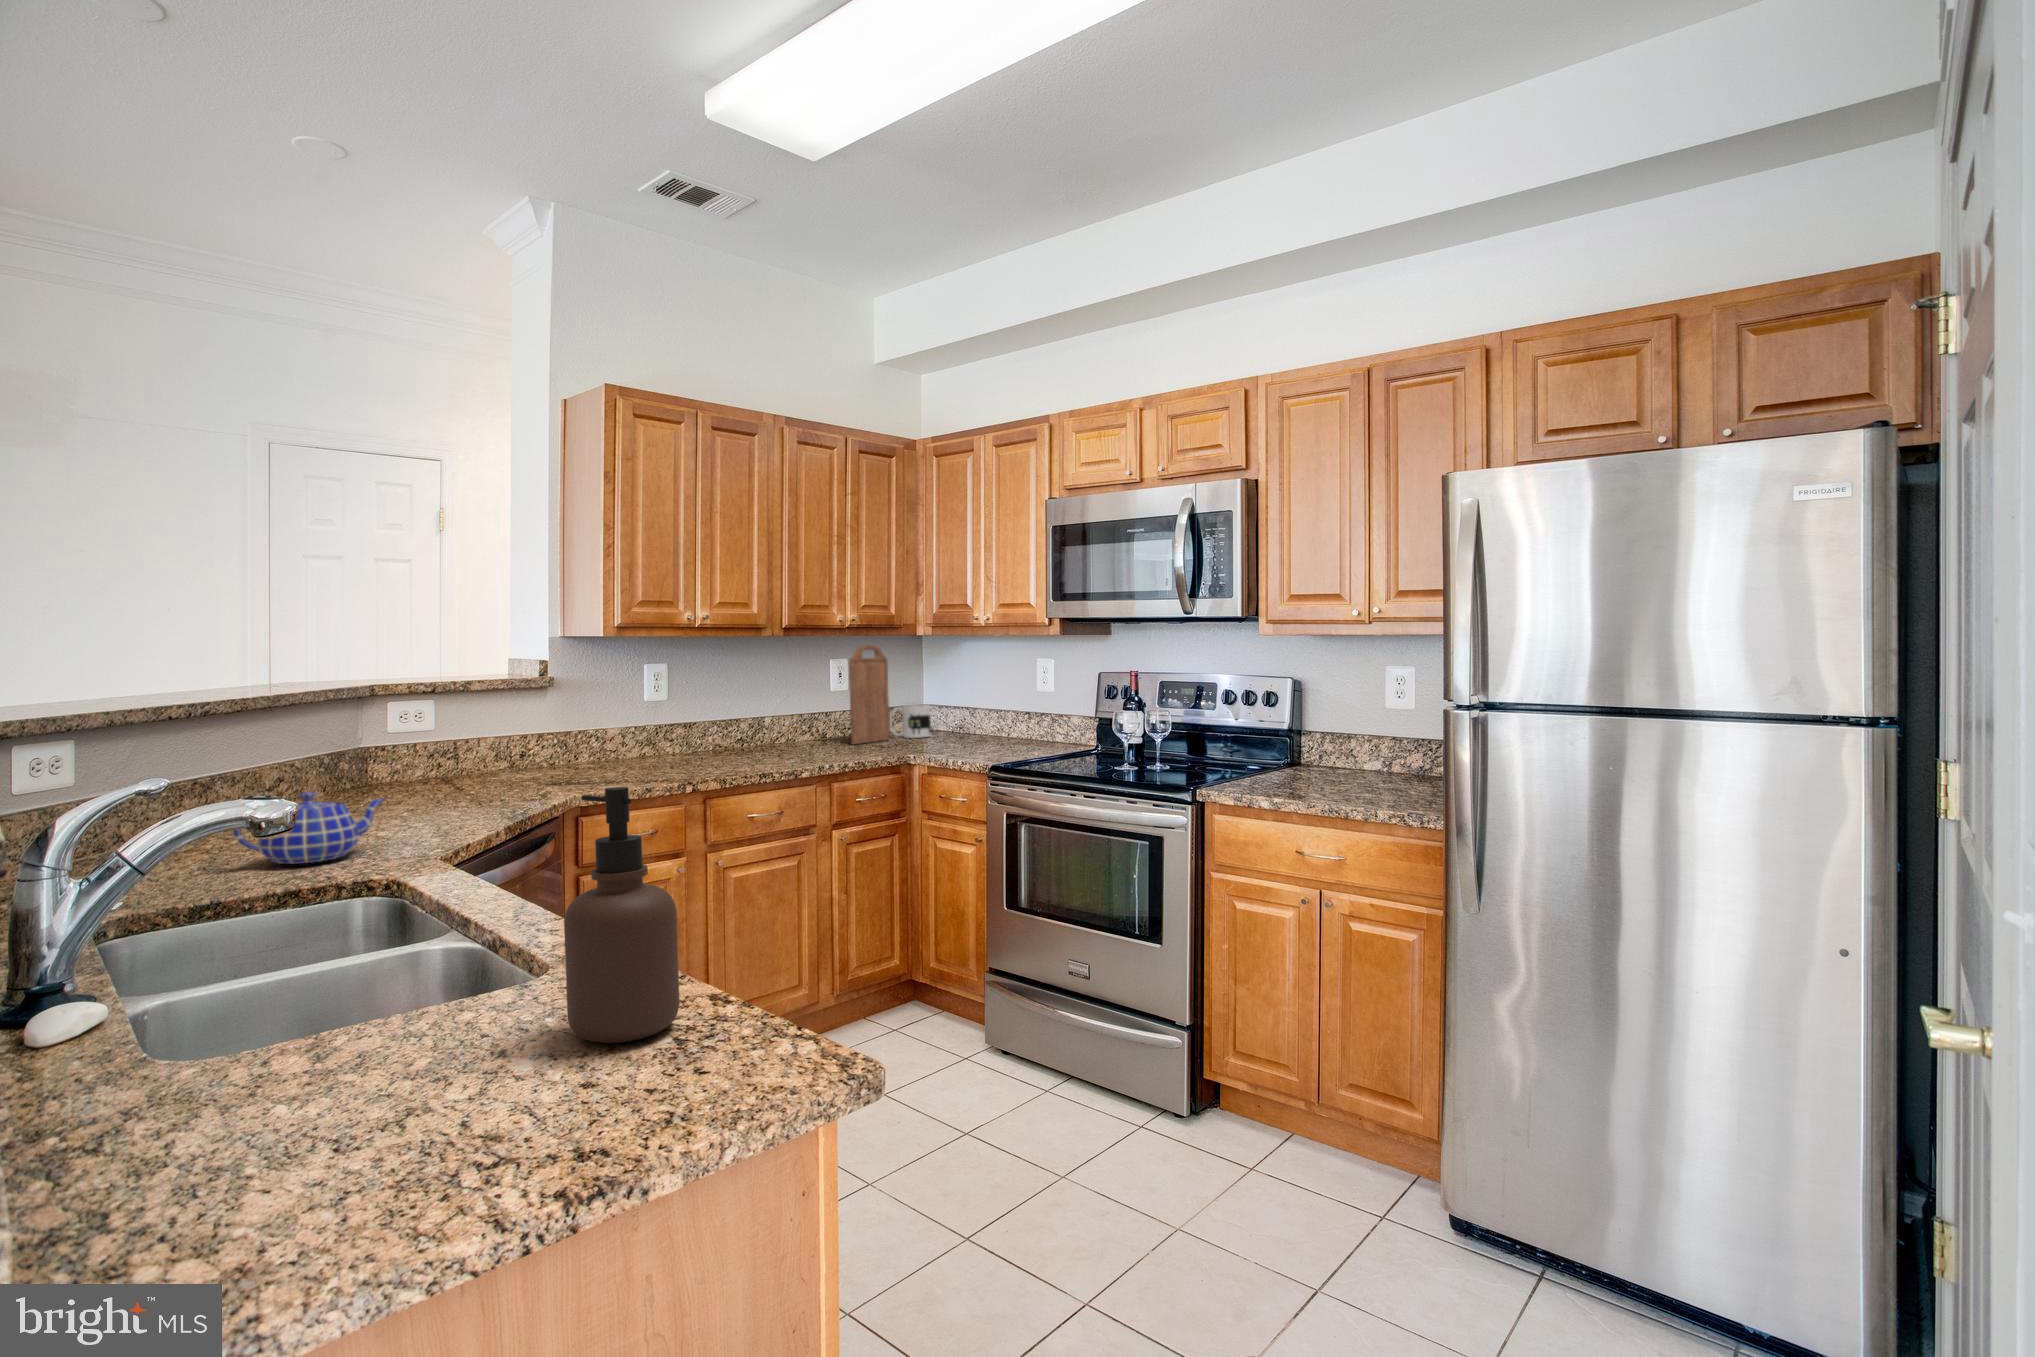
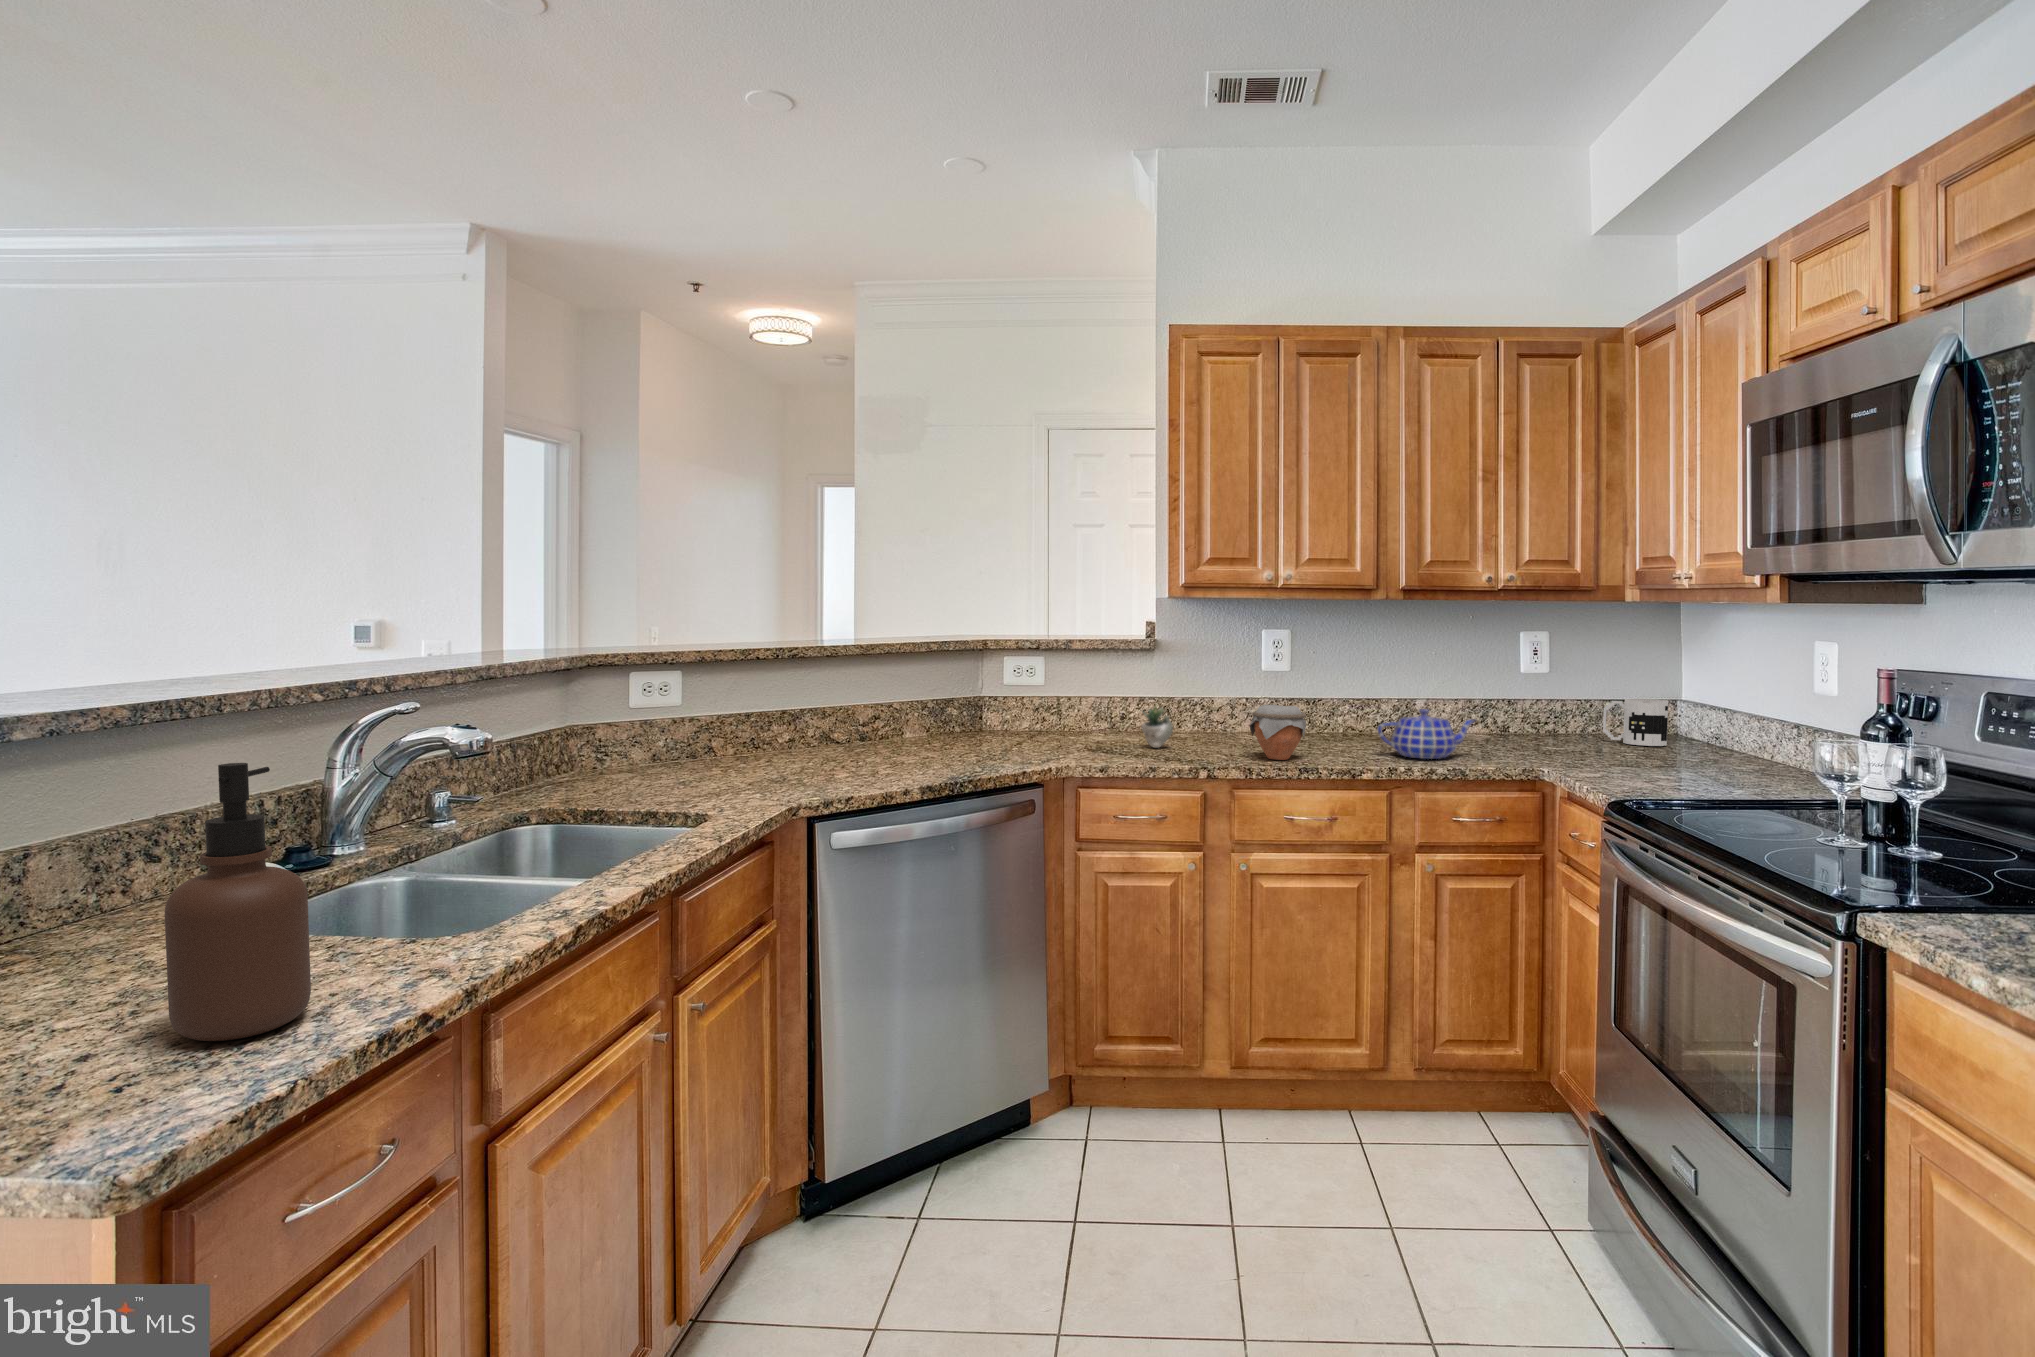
cutting board: present [849,645,889,744] -> none [1520,616,1596,744]
jar: none [699,726,749,773] -> present [1250,705,1306,760]
succulent plant: none [585,729,645,778] -> present [1141,704,1173,748]
teapot: present [233,792,384,864] -> present [1377,709,1474,759]

